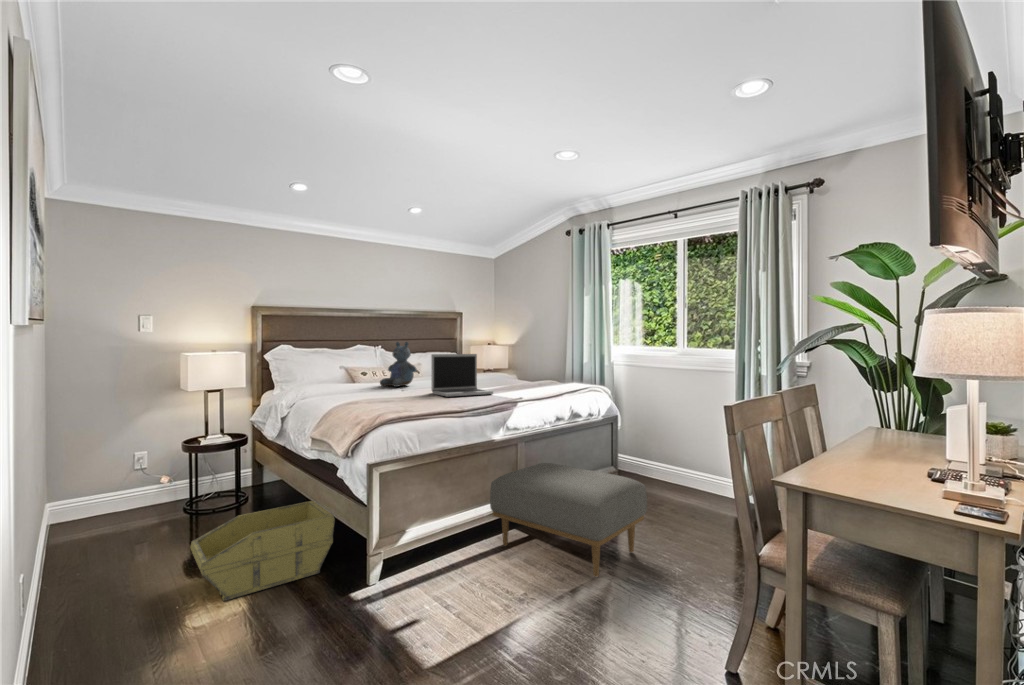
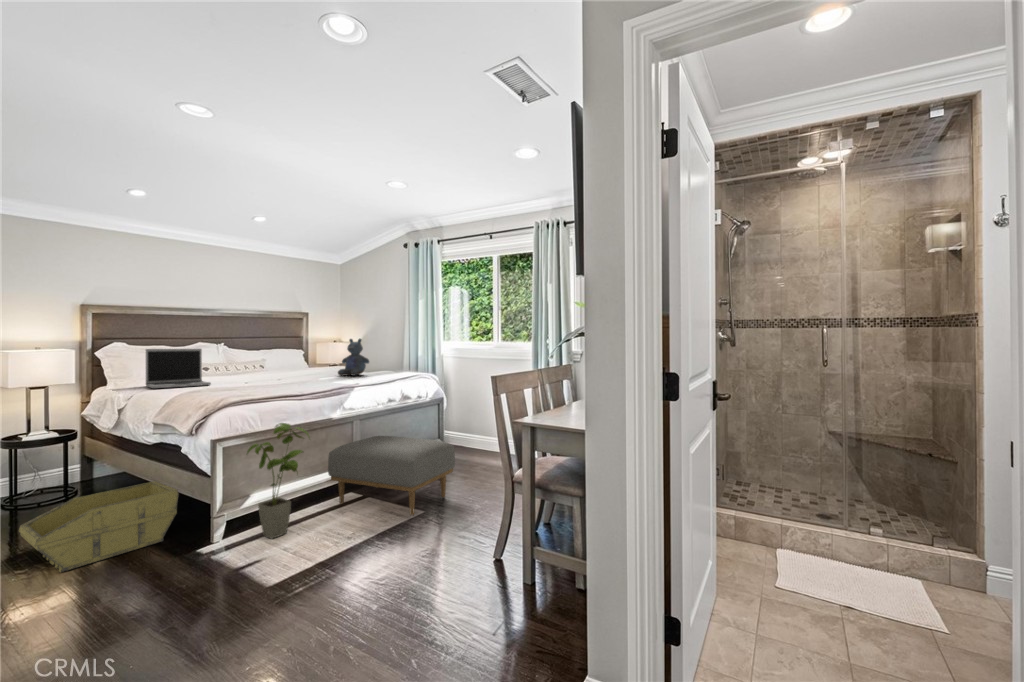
stuffed bear: present [380,342,417,387] -> present [338,339,369,376]
laptop: present [431,354,493,396] -> present [146,349,211,388]
house plant: none [404,447,475,588] -> present [247,423,309,539]

